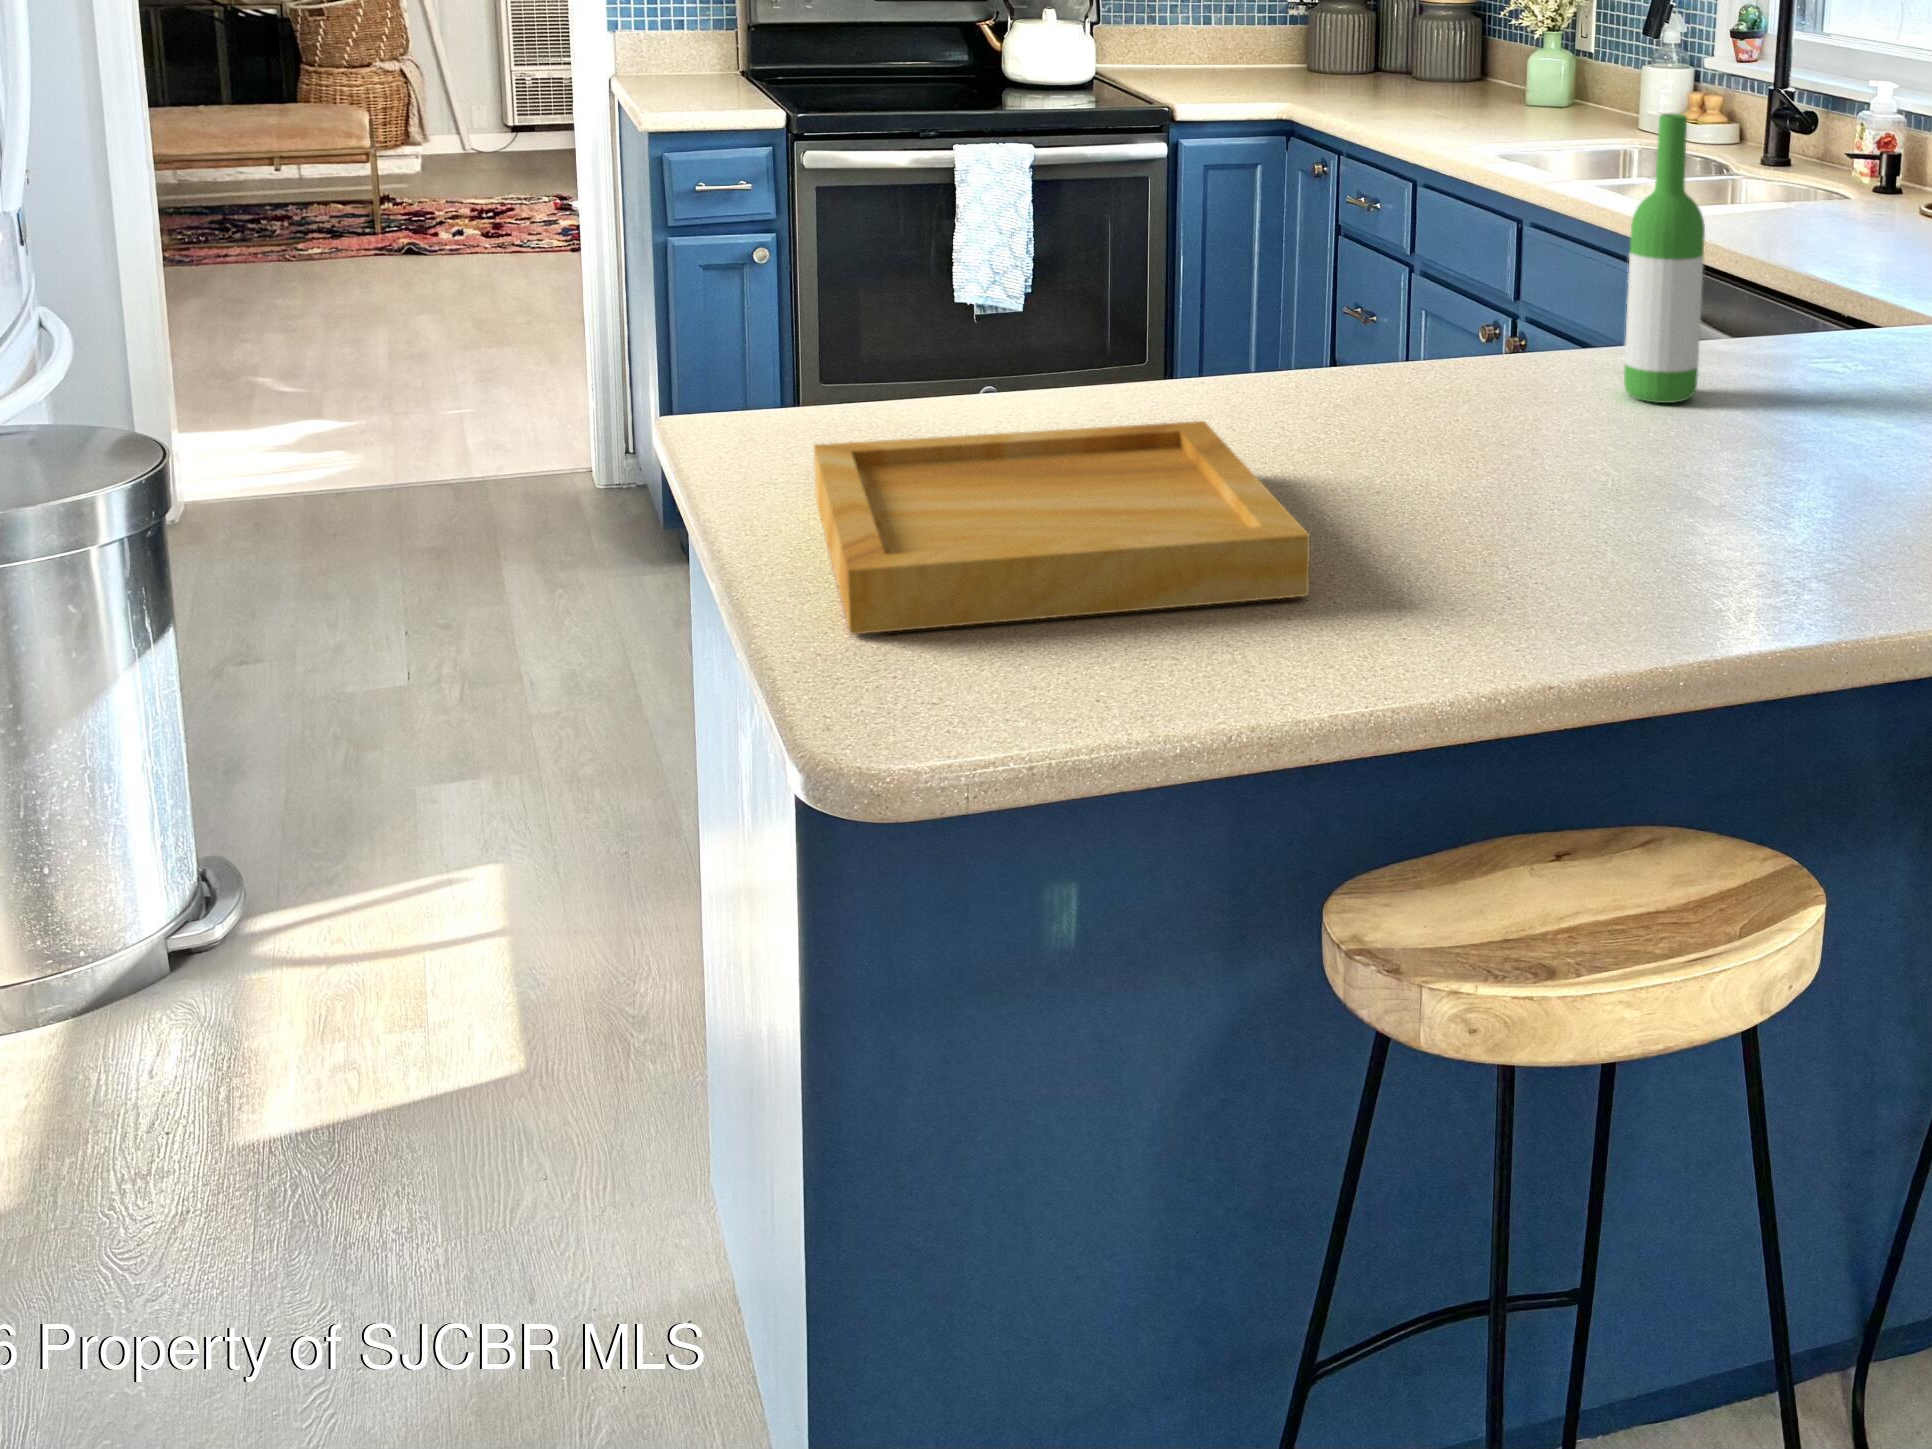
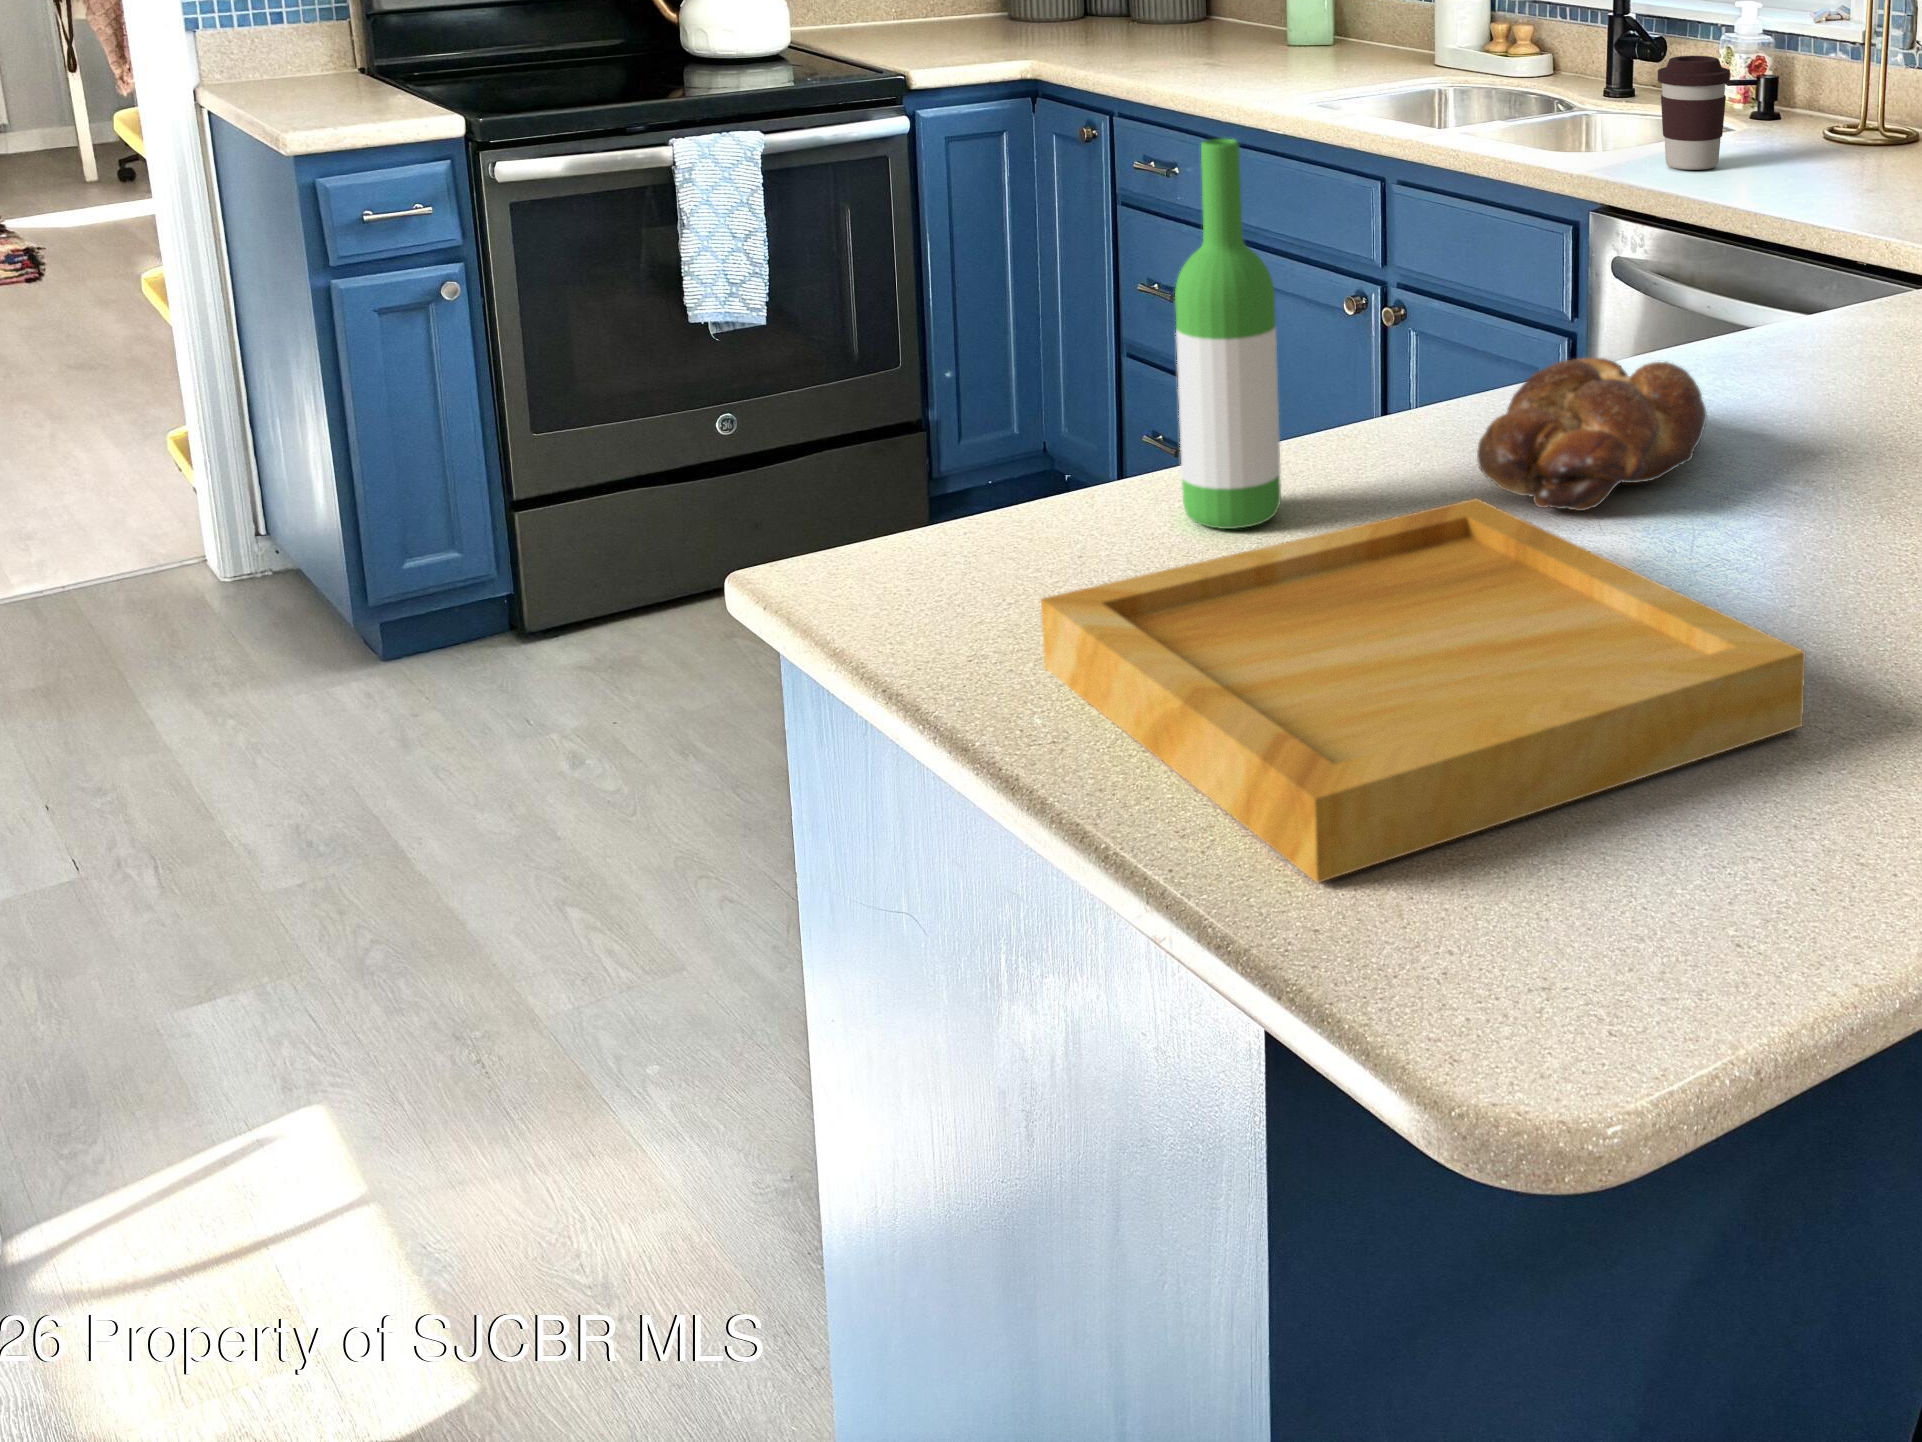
wine bottle: present [1624,114,1705,403] -> present [1175,139,1281,529]
coffee cup: none [1733,122,1801,227] -> present [1658,56,1730,170]
bread loaf: none [1257,333,1490,451] -> present [1477,358,1707,511]

